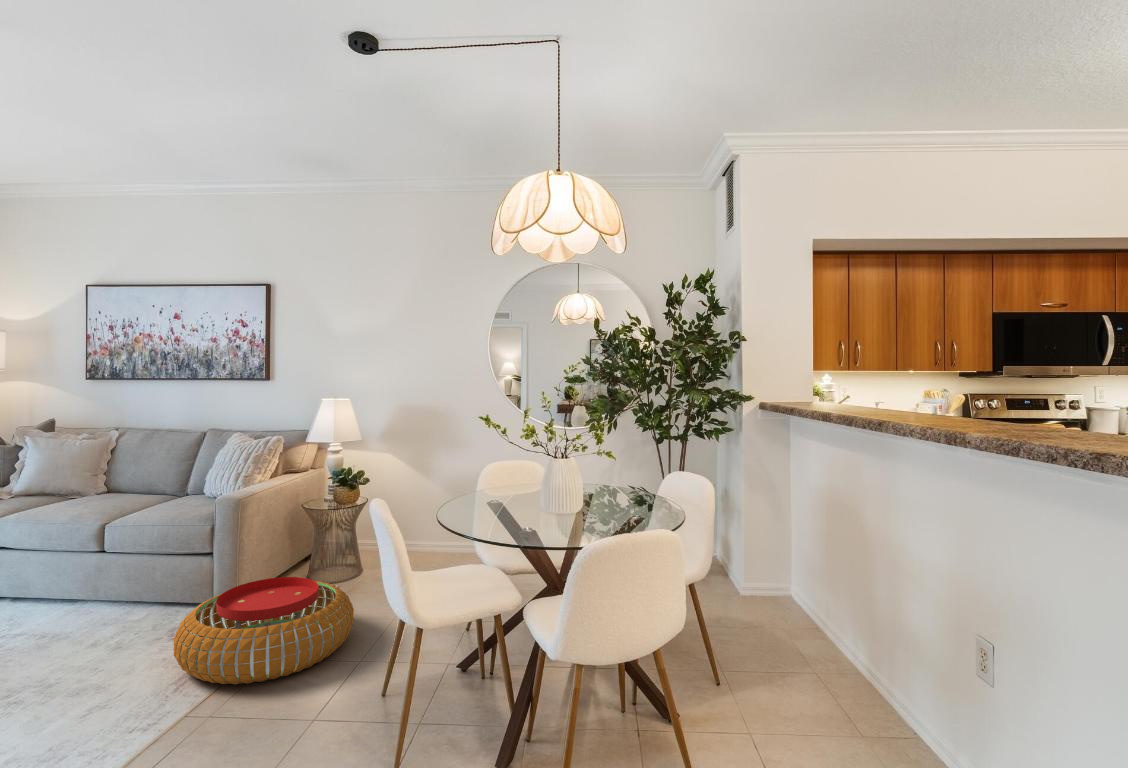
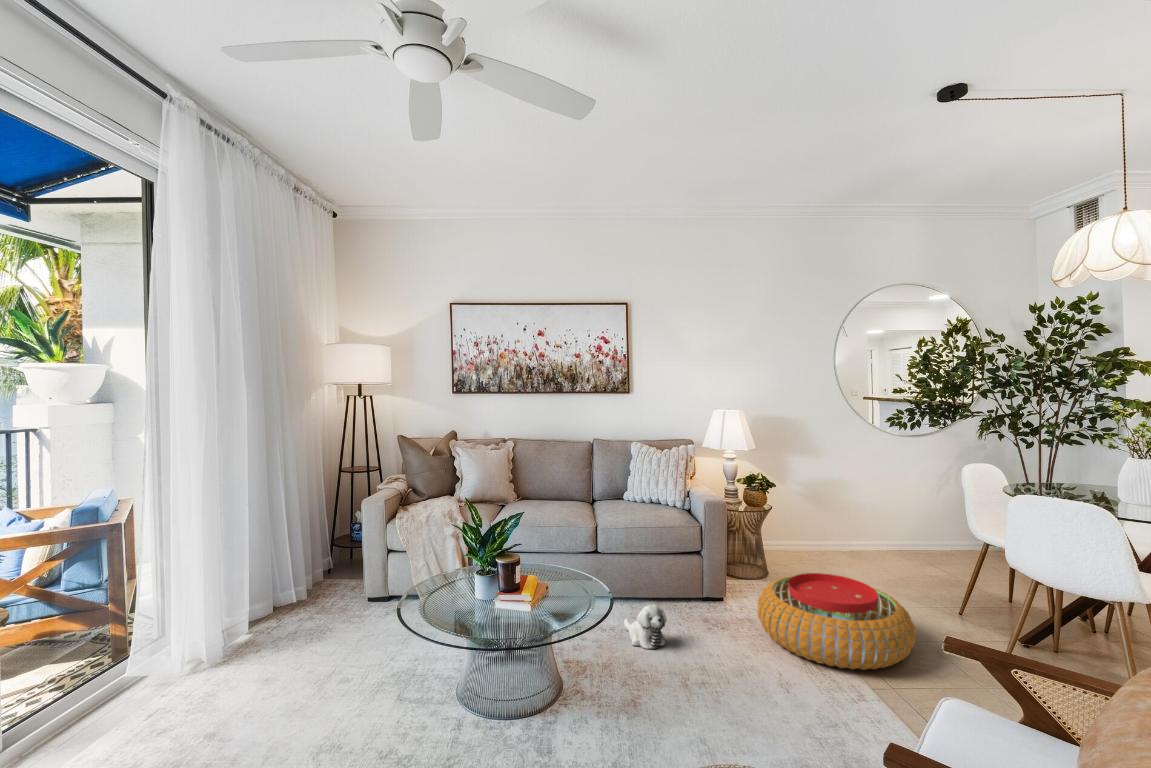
plush toy: none [47,604,98,651] -> present [624,605,666,649]

